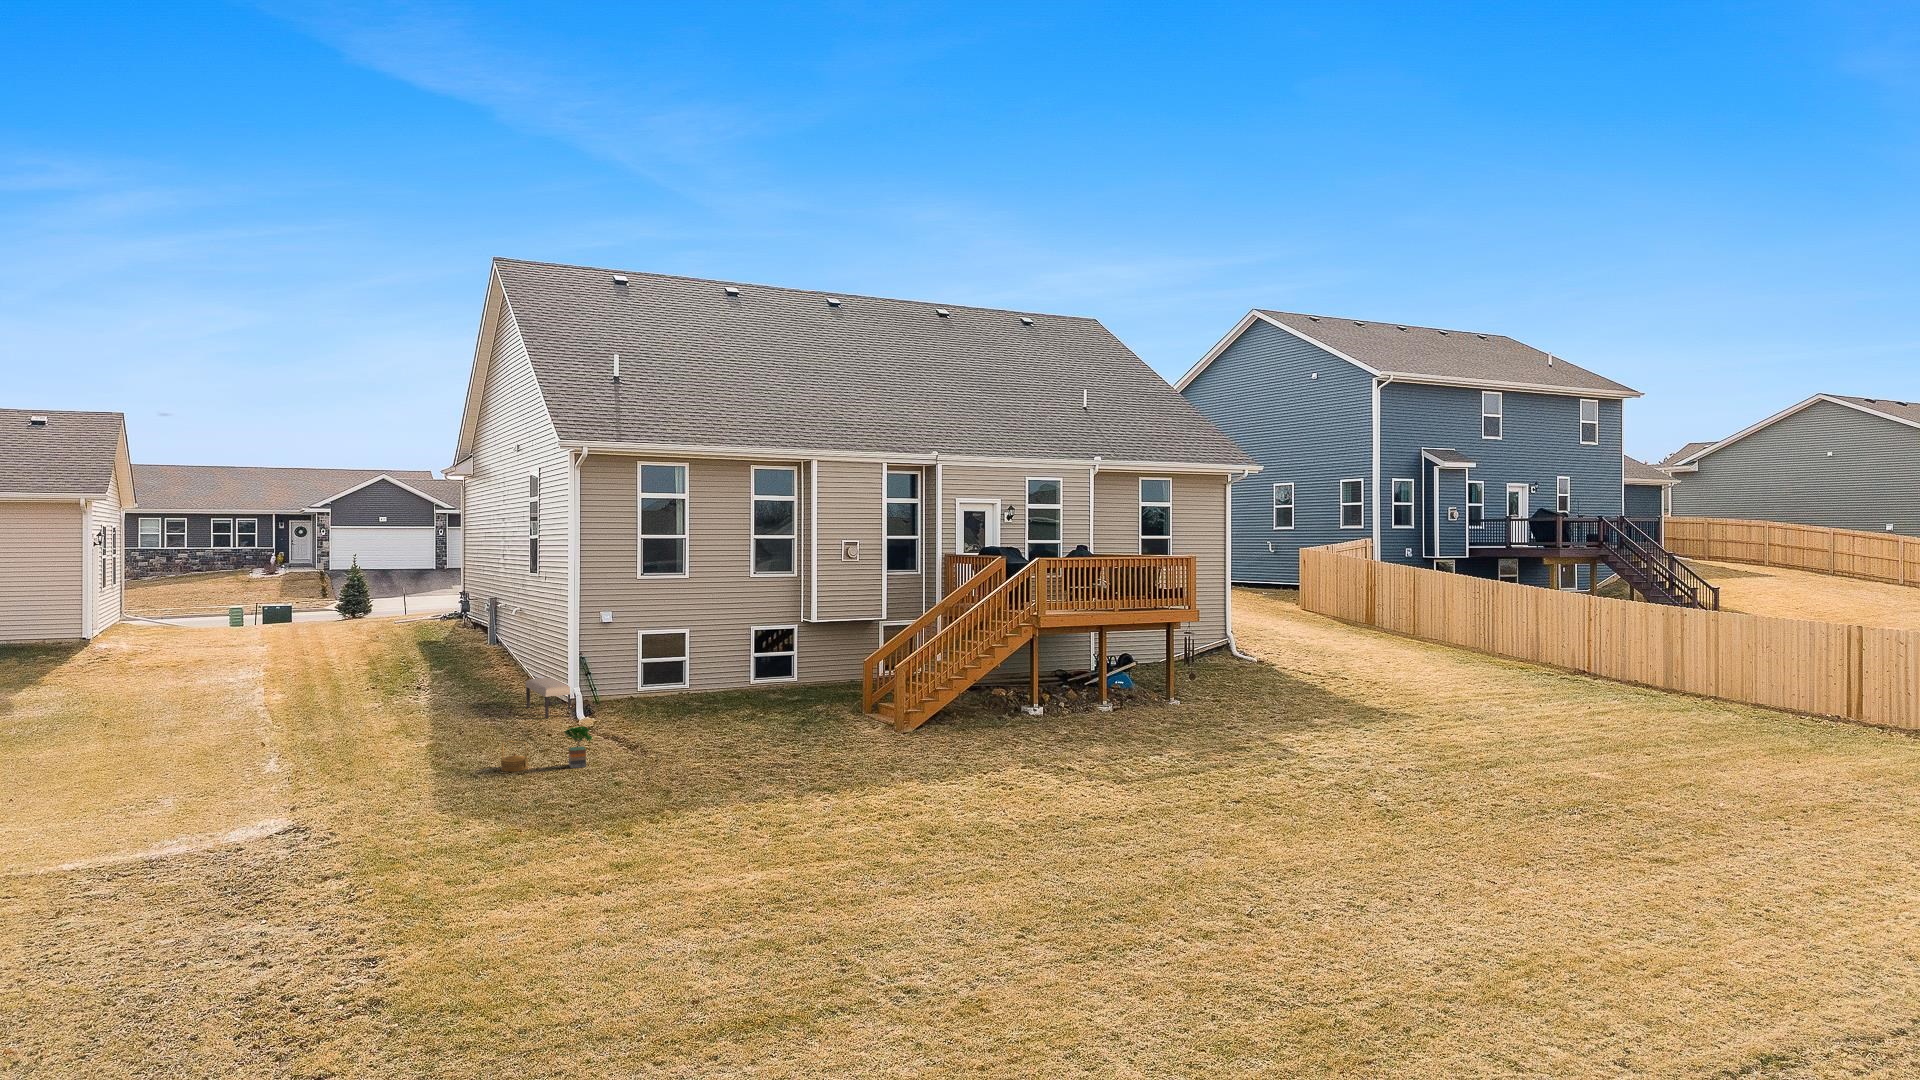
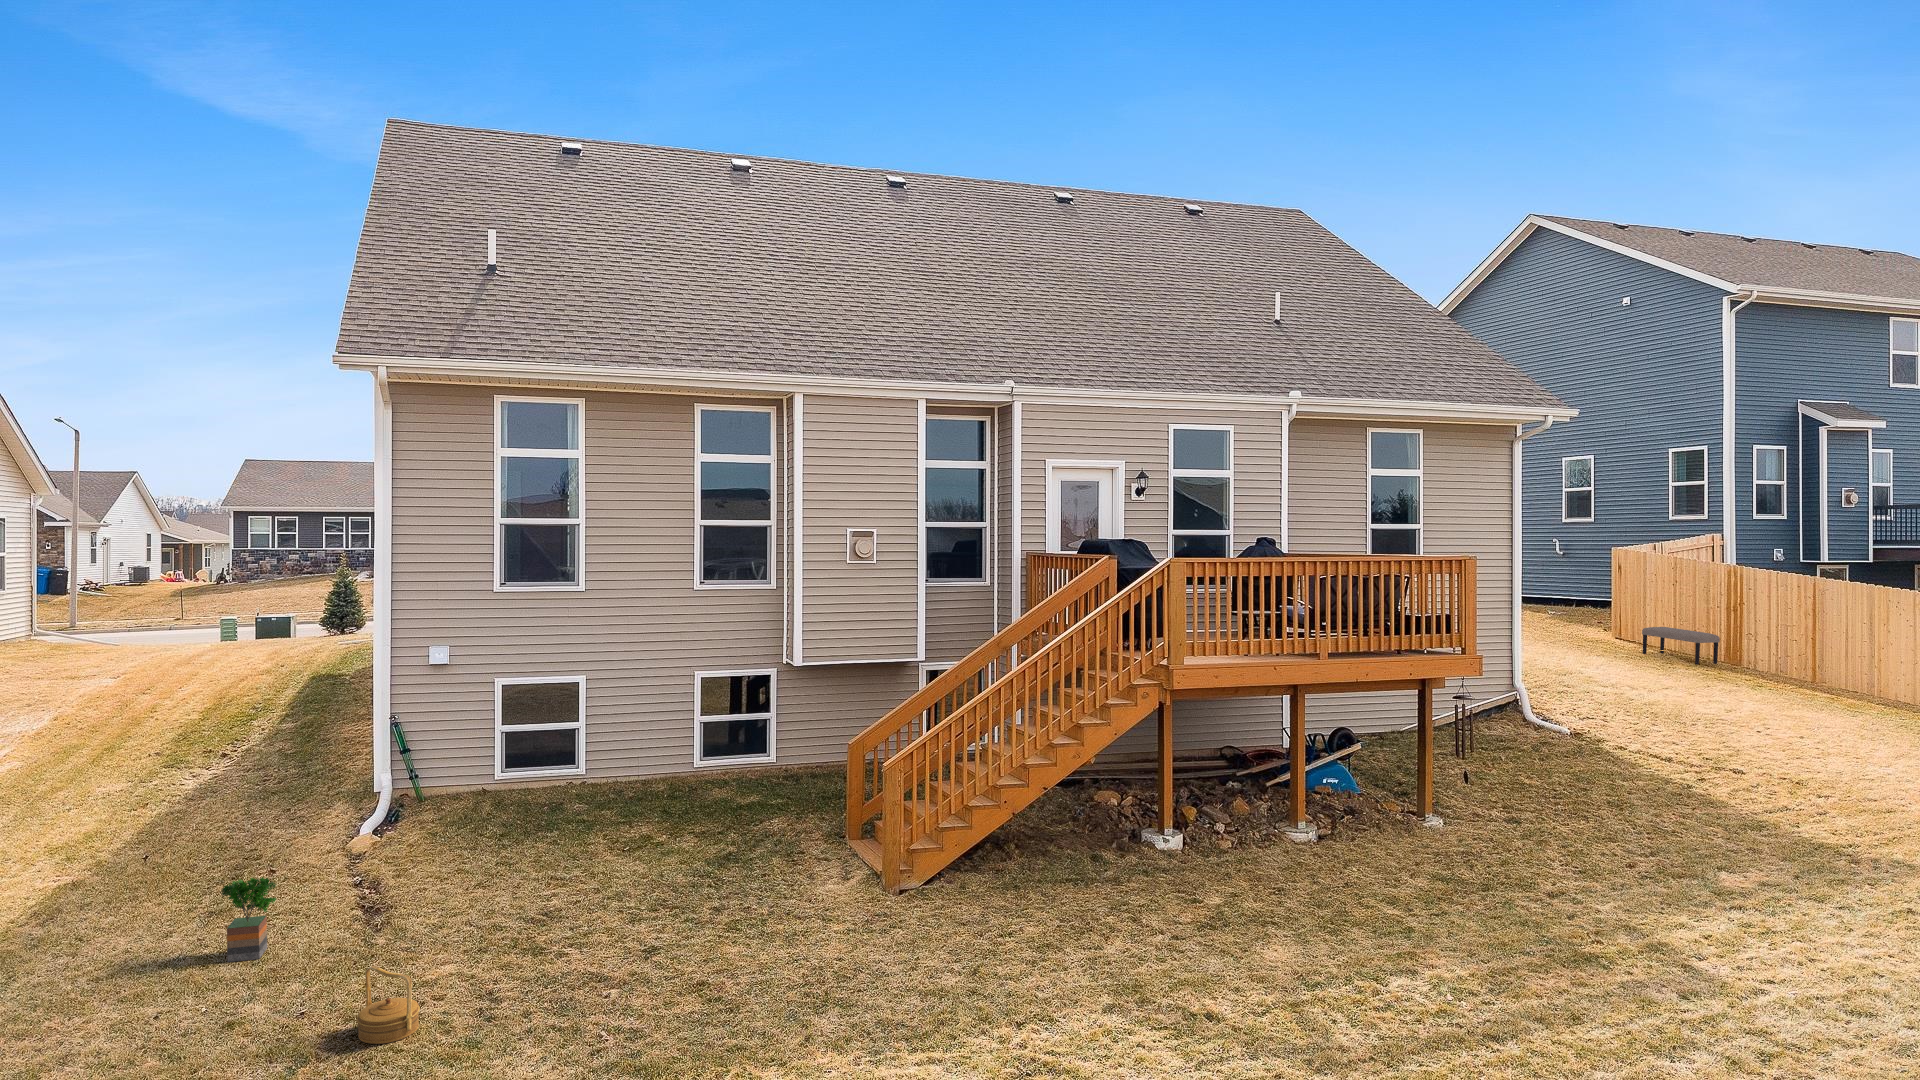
bench: present [525,678,571,719] -> present [1642,627,1720,665]
basket: present [501,740,528,772] -> present [357,966,420,1044]

